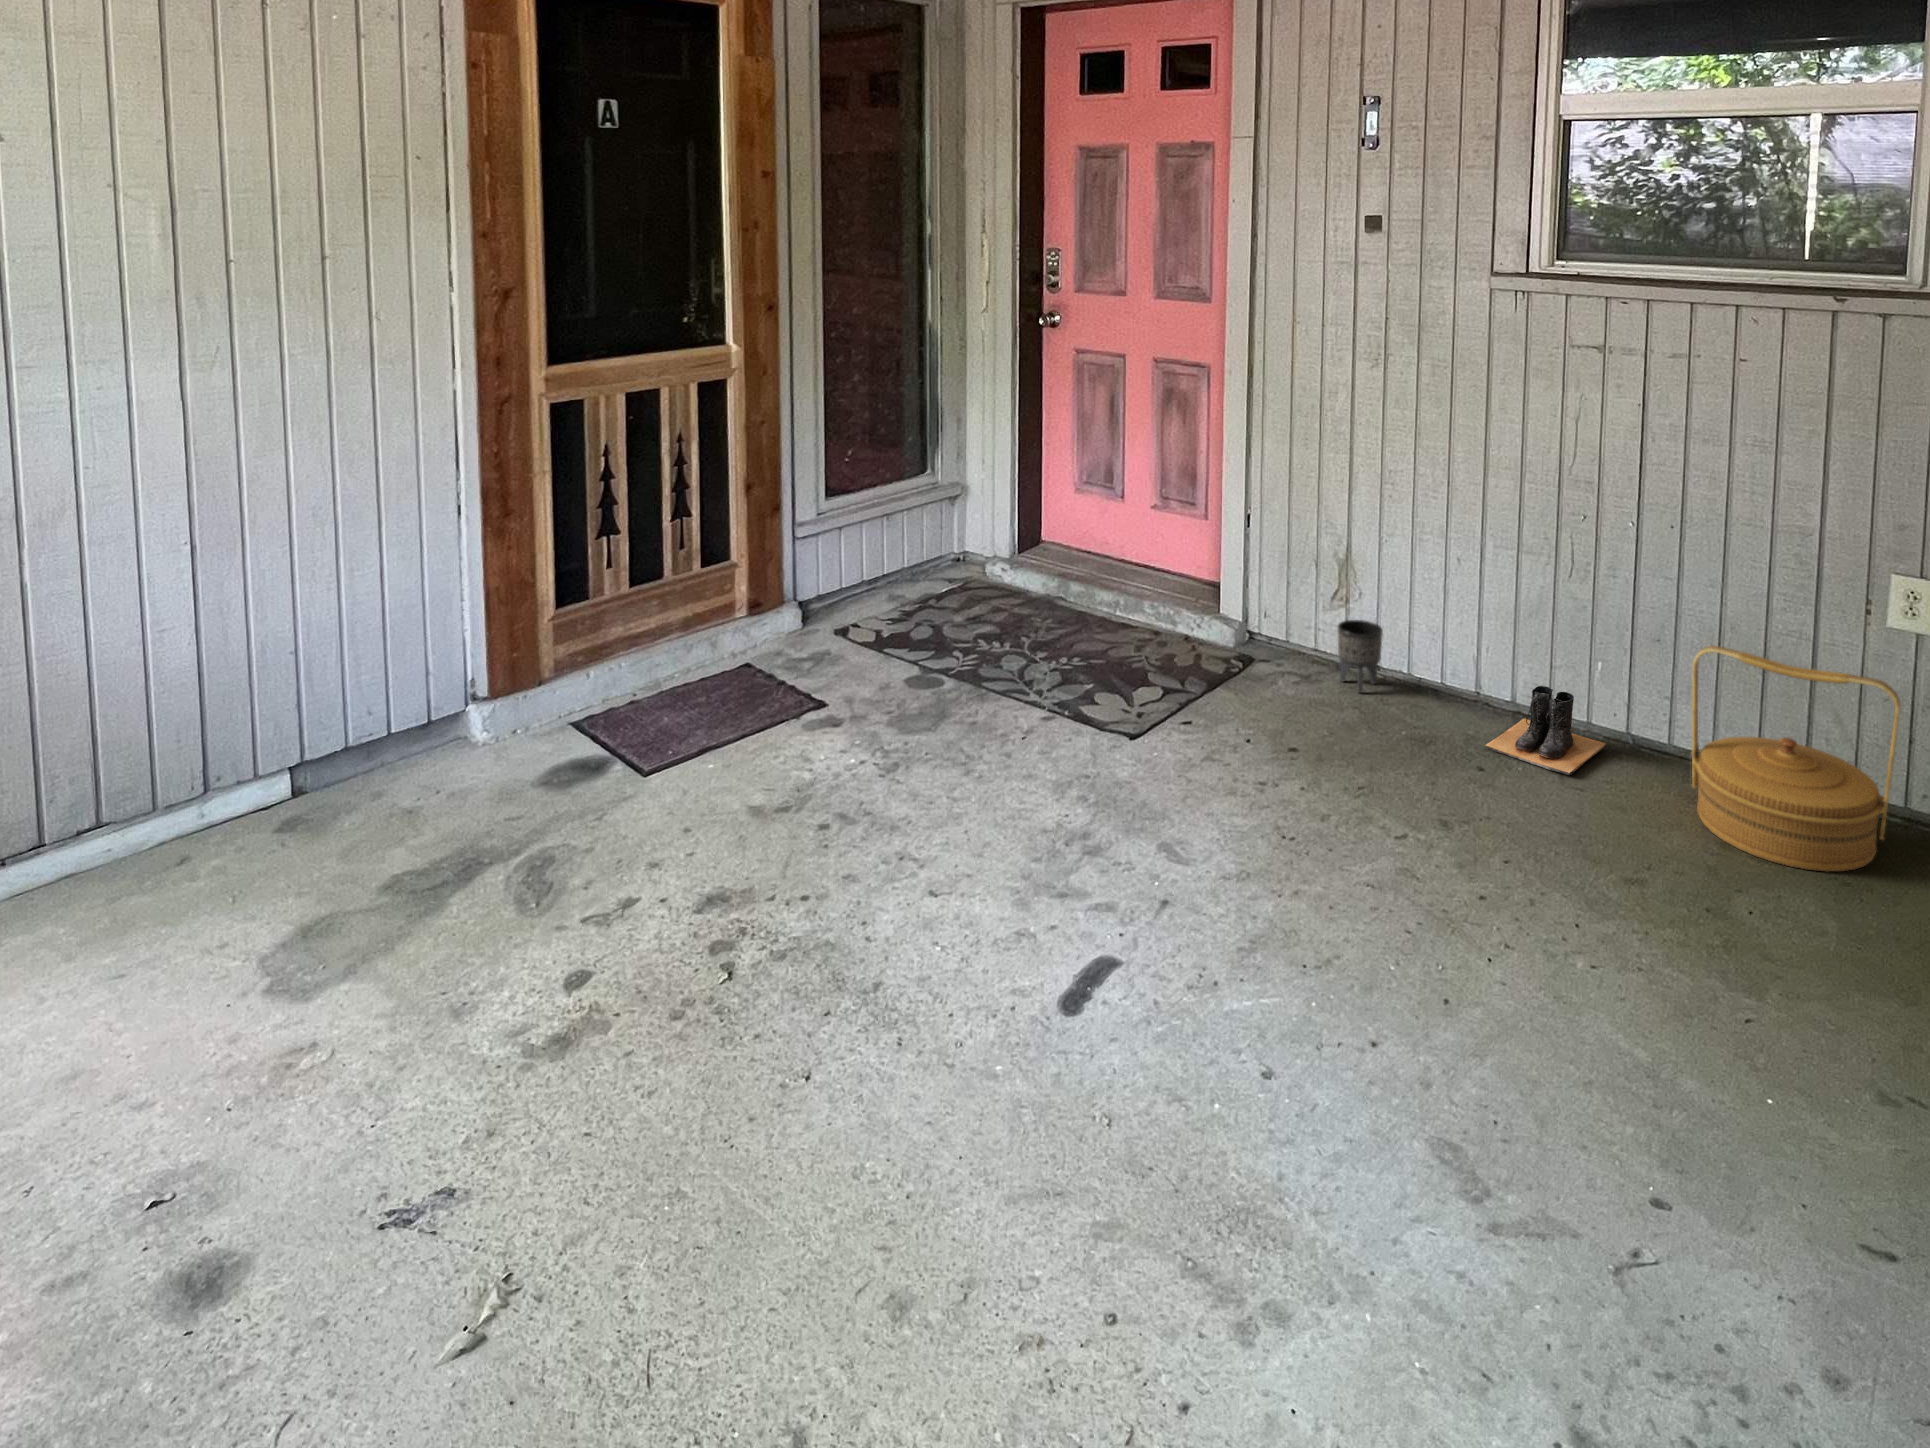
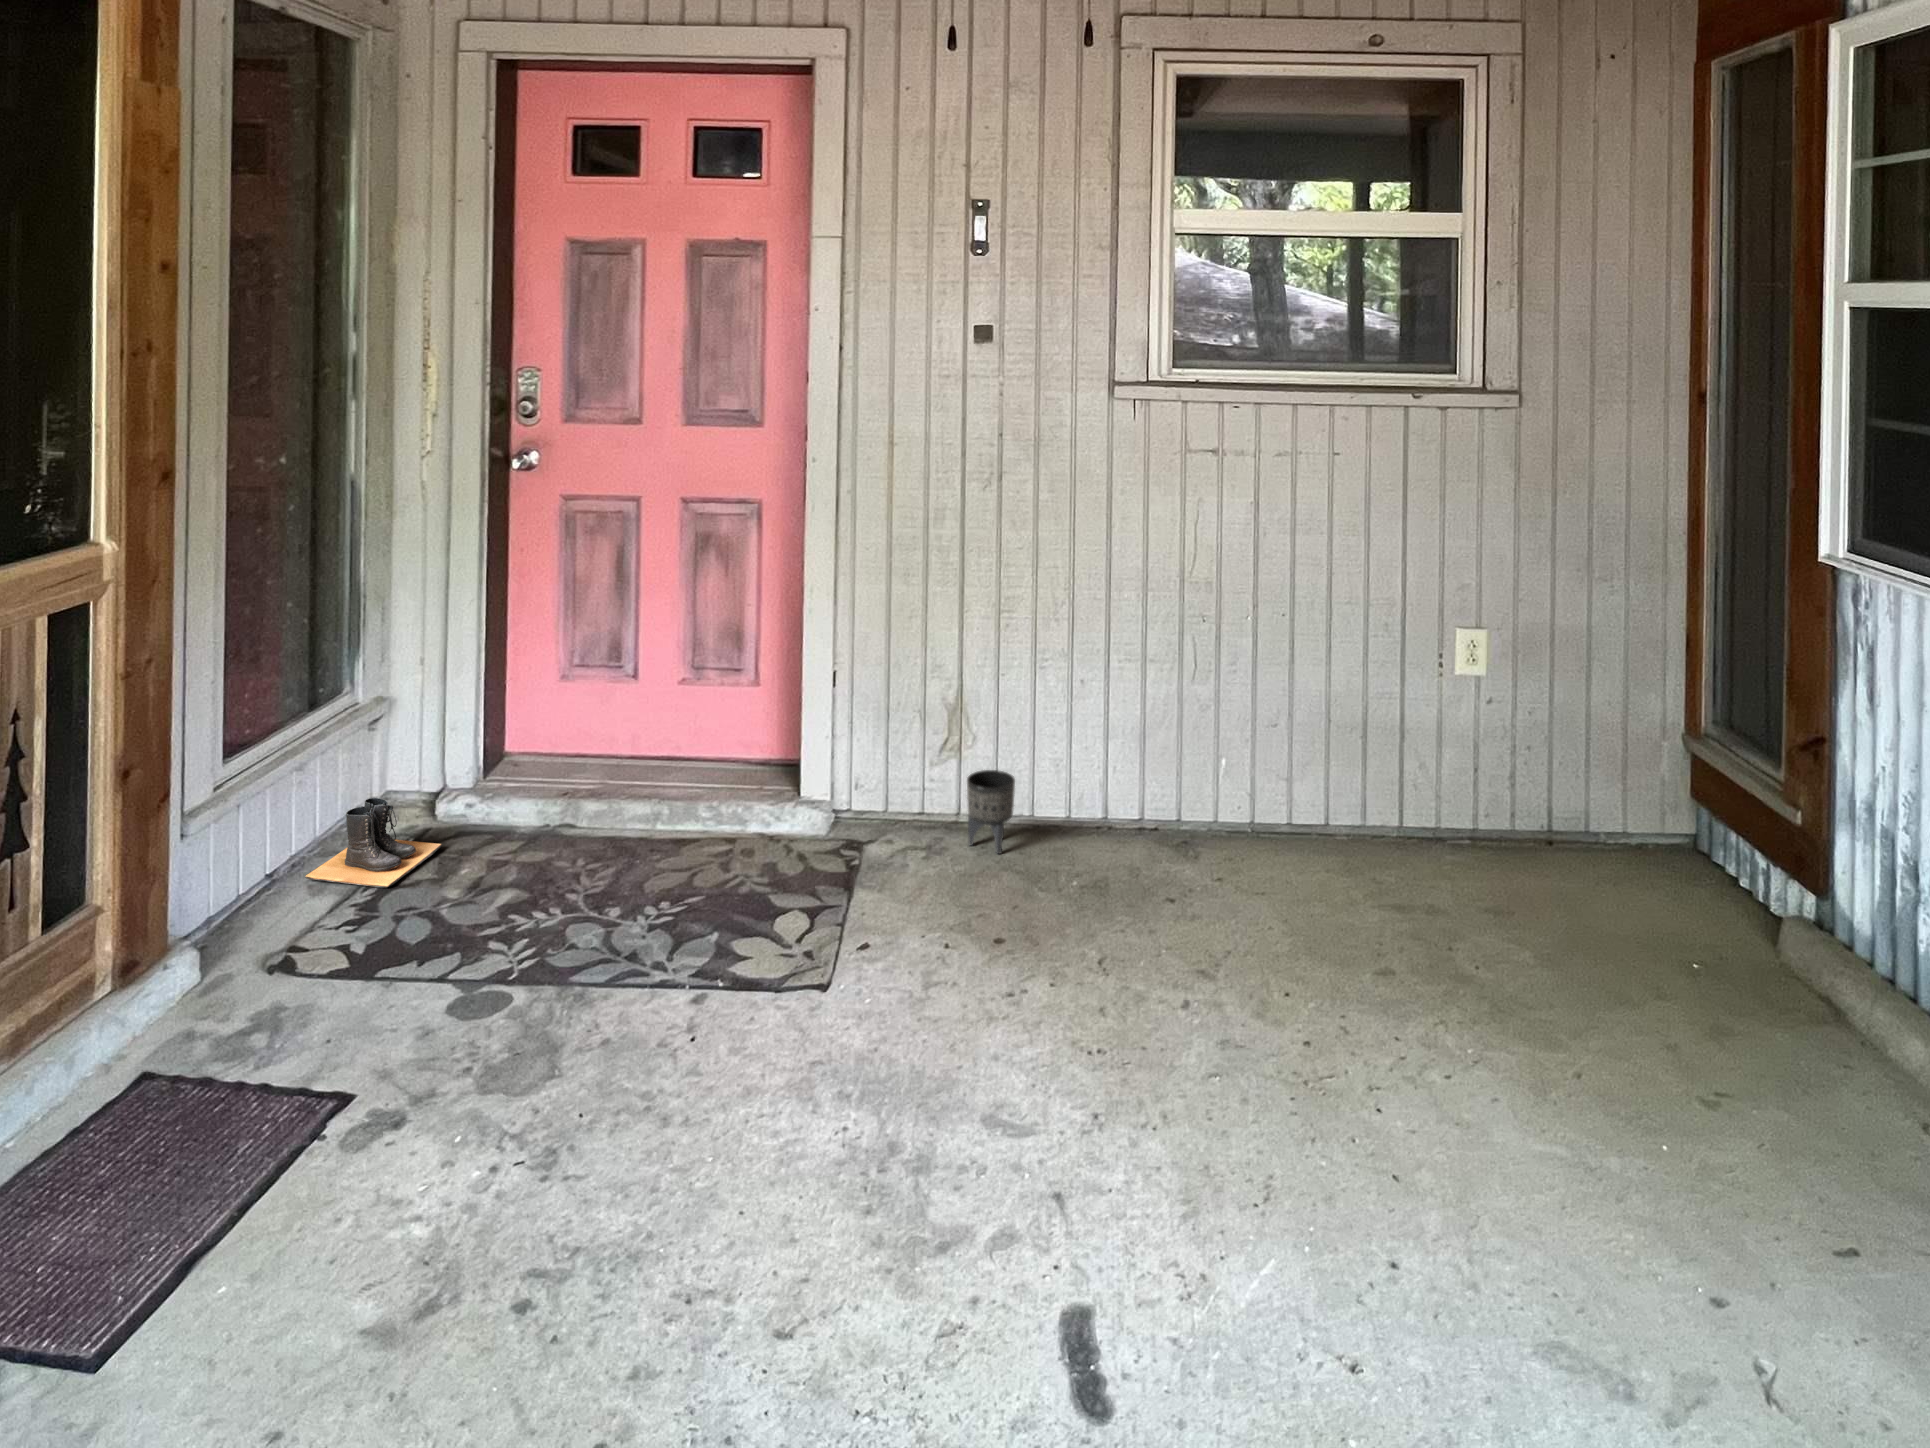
woven basket: present [1692,646,1901,872] -> none [1342,724,1504,916]
boots: present [1485,686,1606,775] -> present [305,798,442,888]

